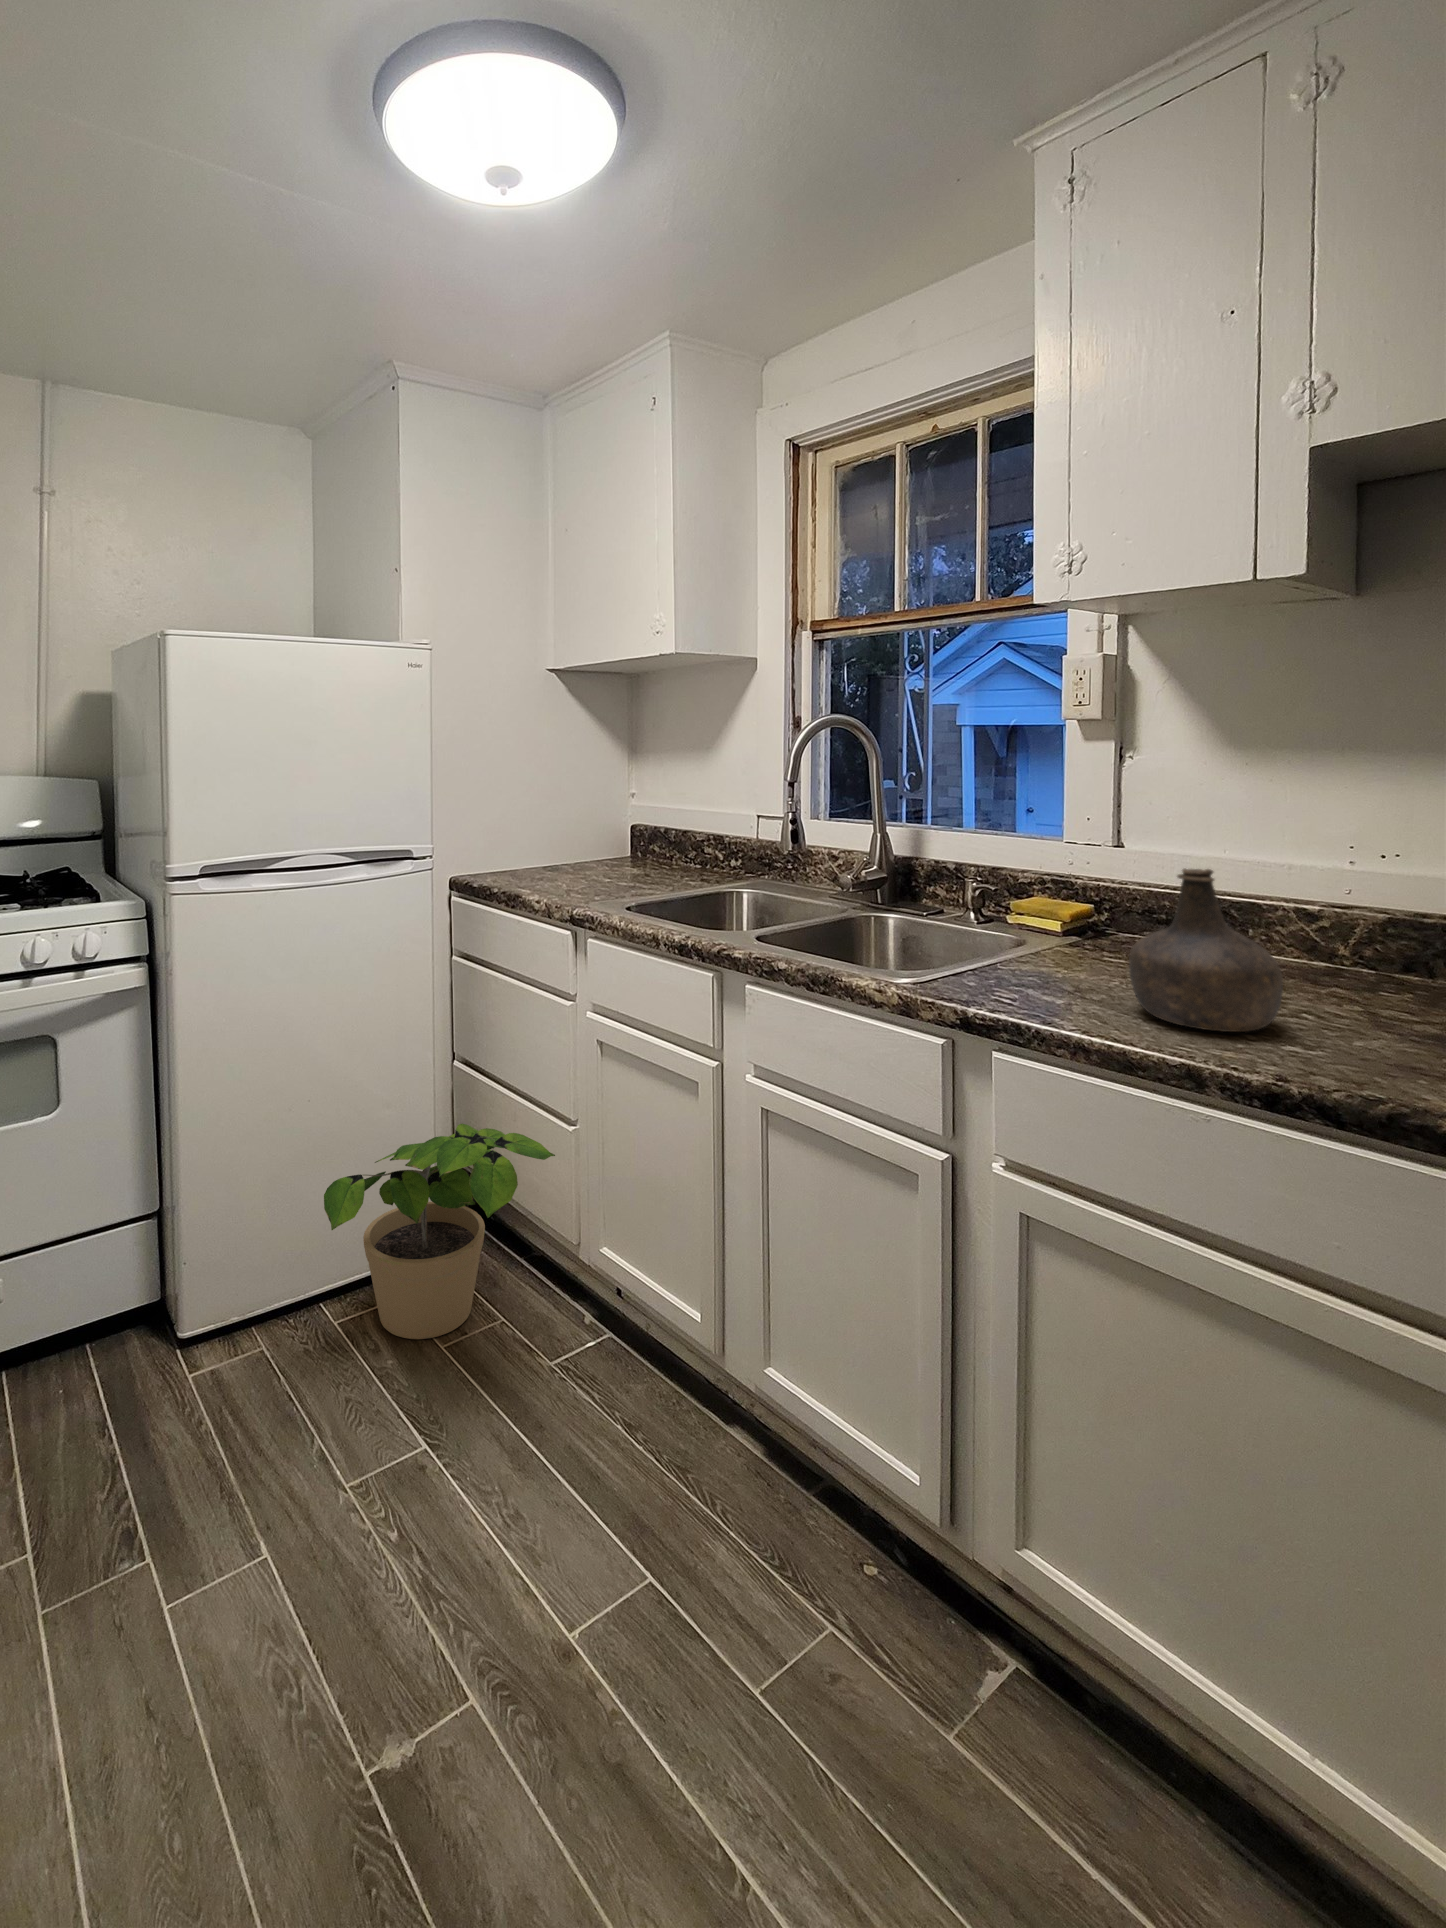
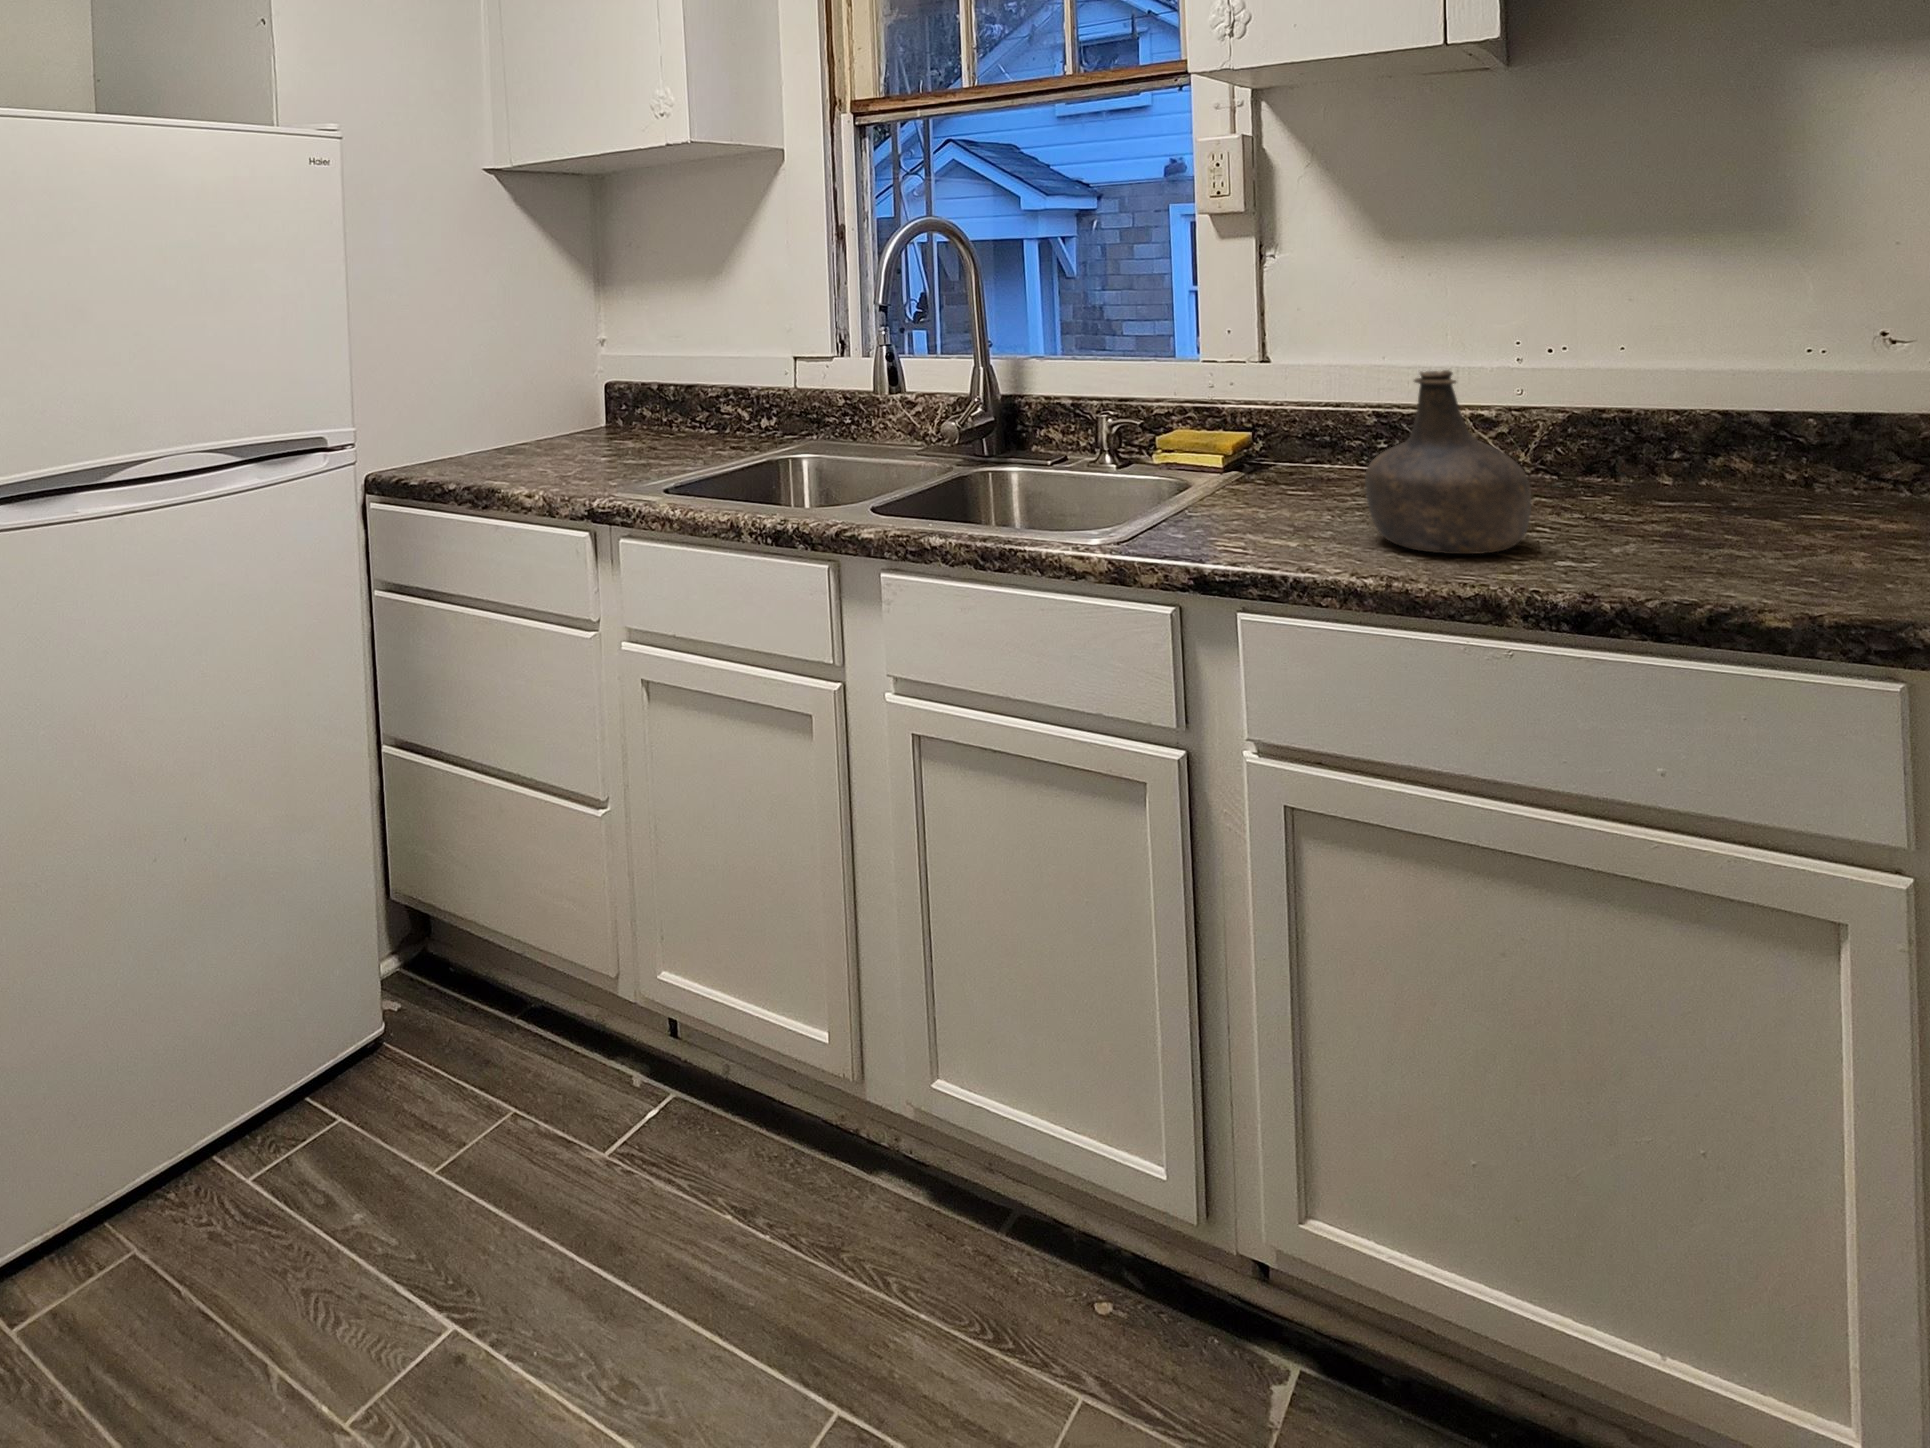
potted plant: present [324,1124,555,1339] -> none [241,832,607,1179]

